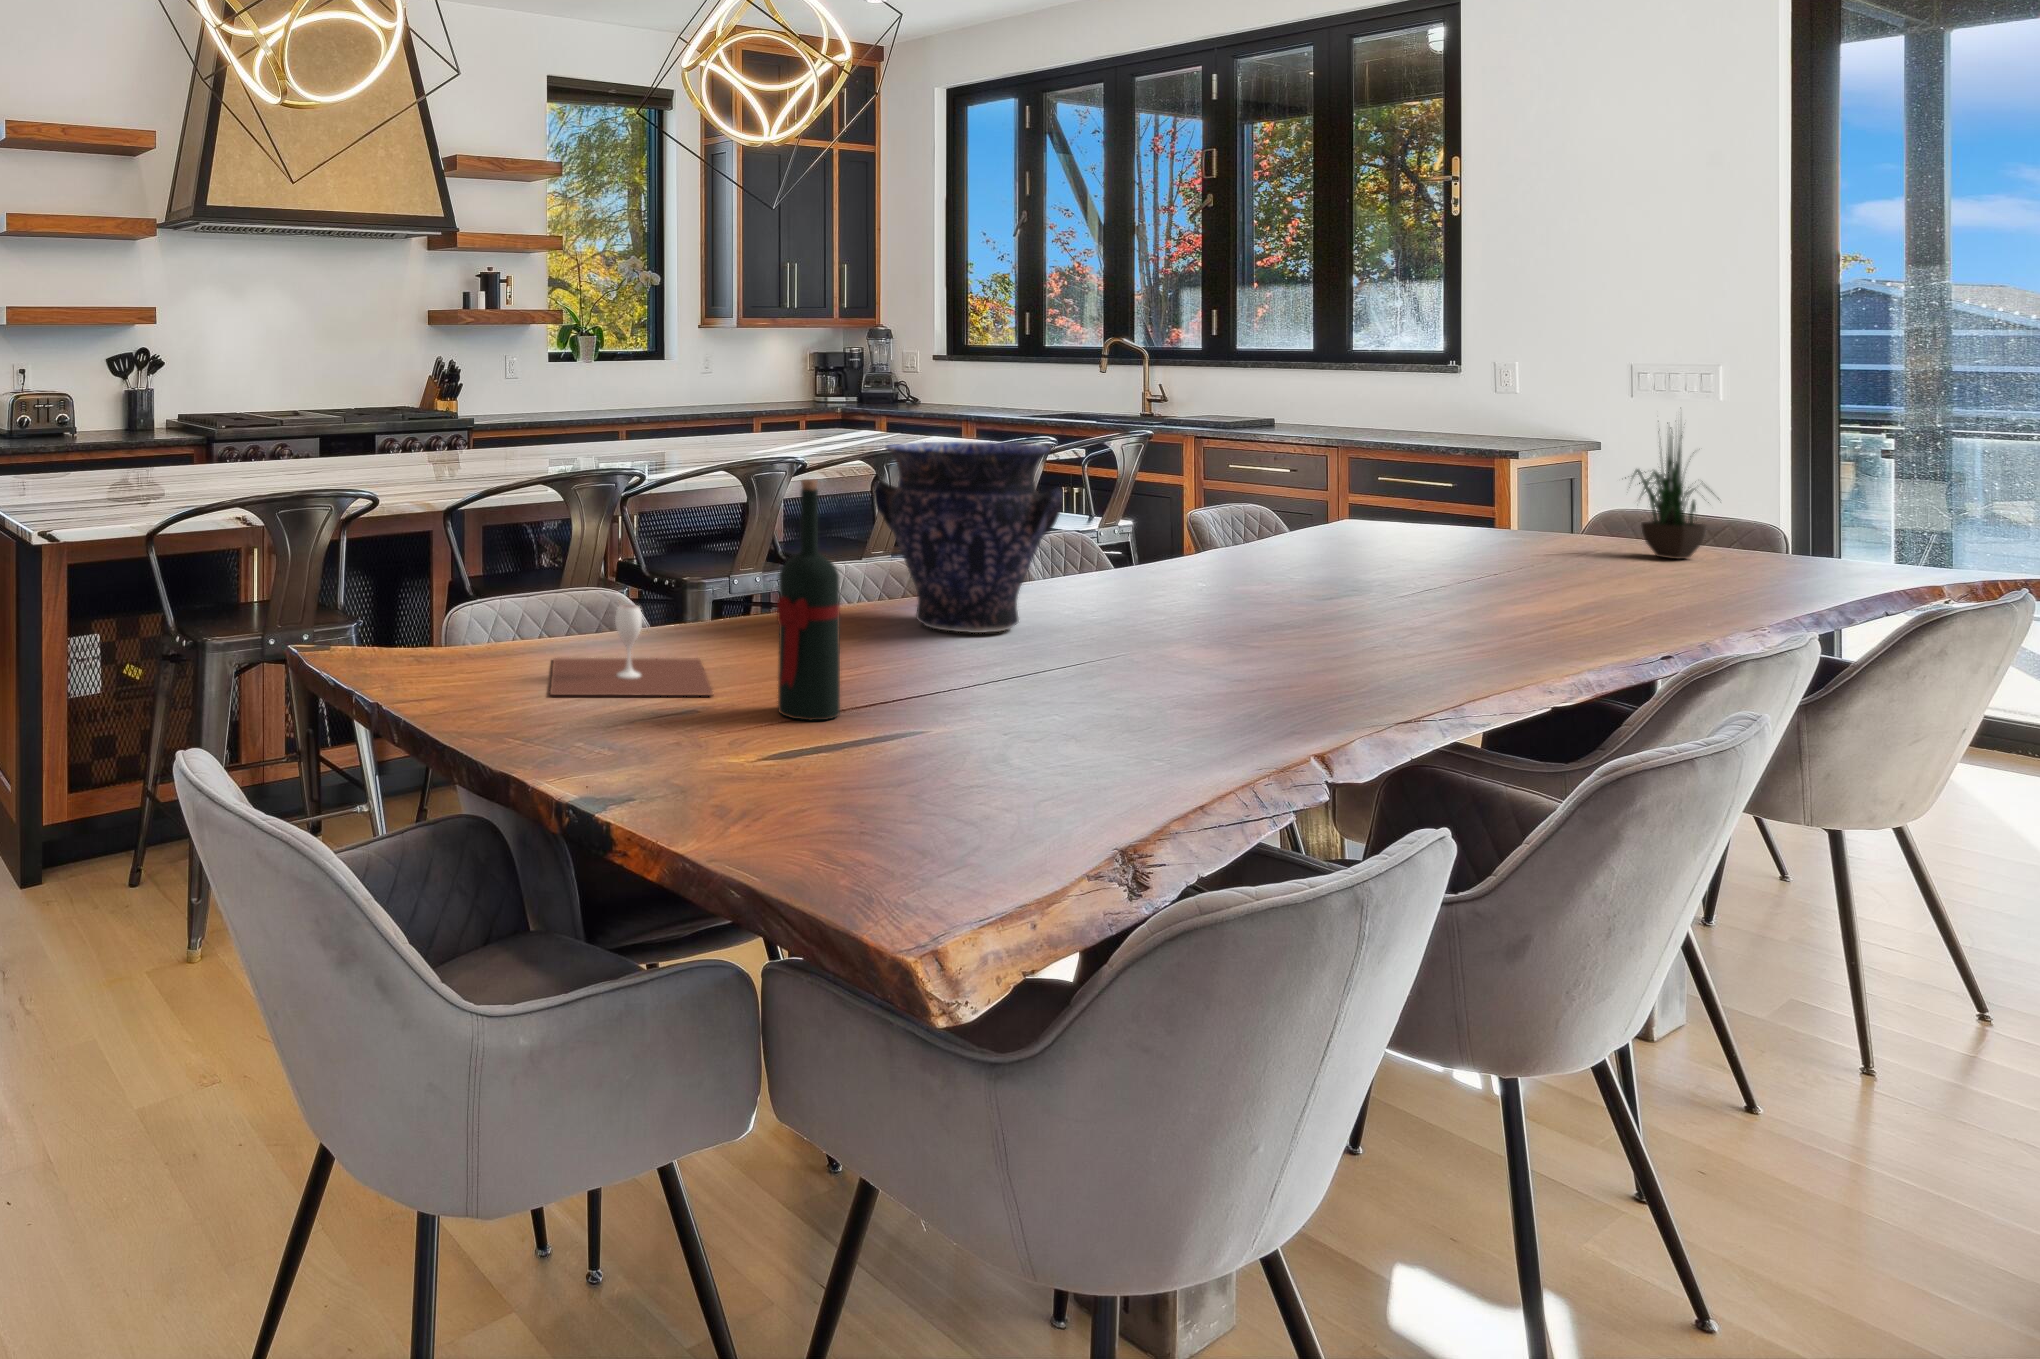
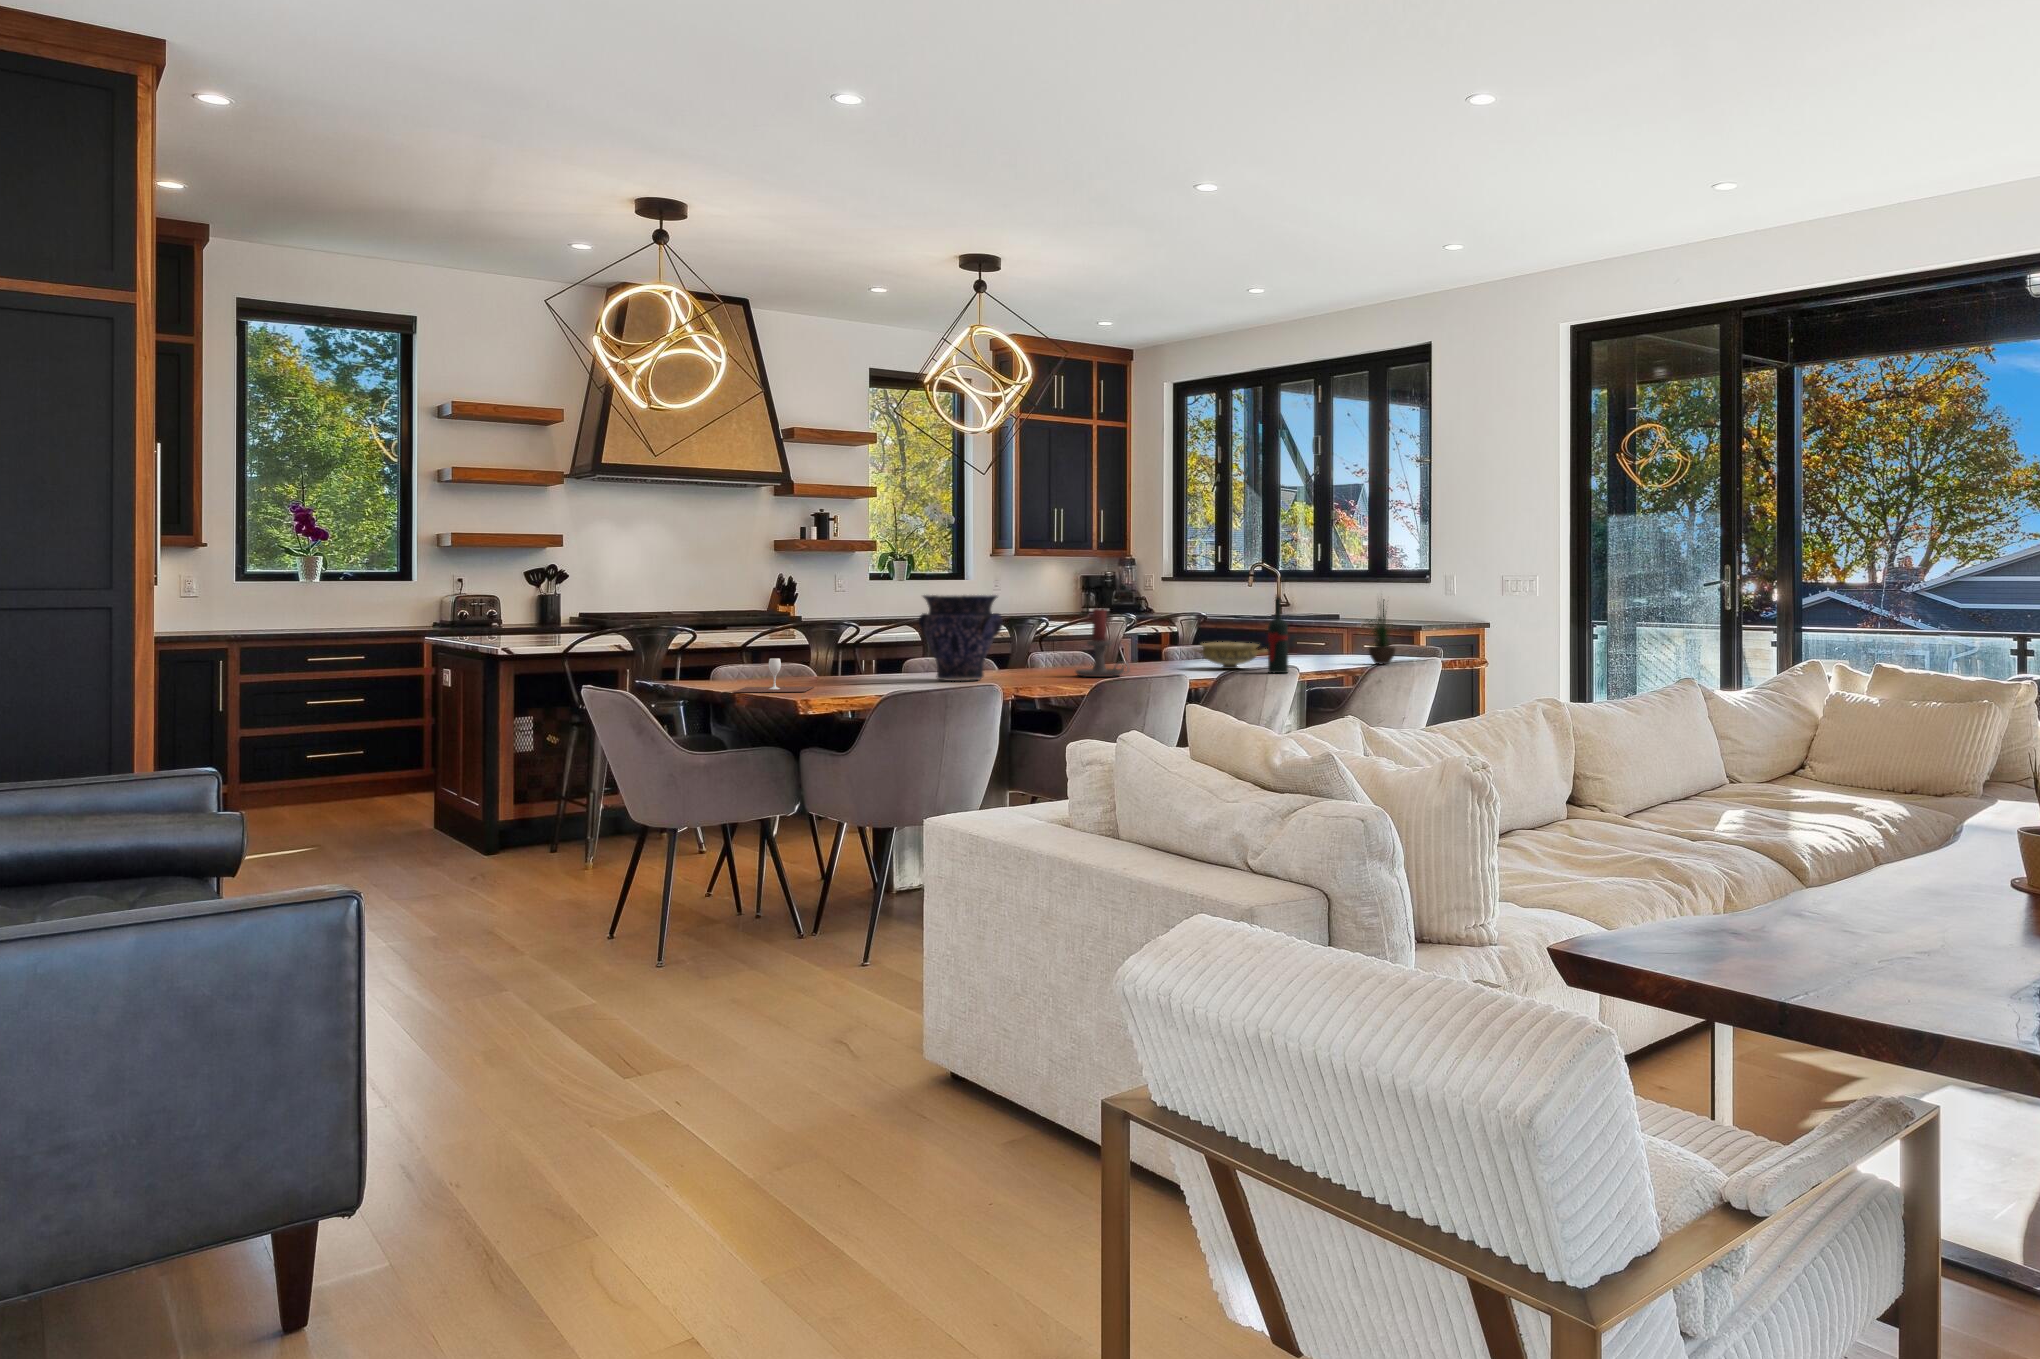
candle holder: none [1171,467,1314,615] -> present [1076,608,1130,677]
wine bottle: present [777,479,840,720] -> present [1268,594,1288,673]
ceramic bowl: none [1338,518,1499,578] -> present [1194,642,1268,669]

